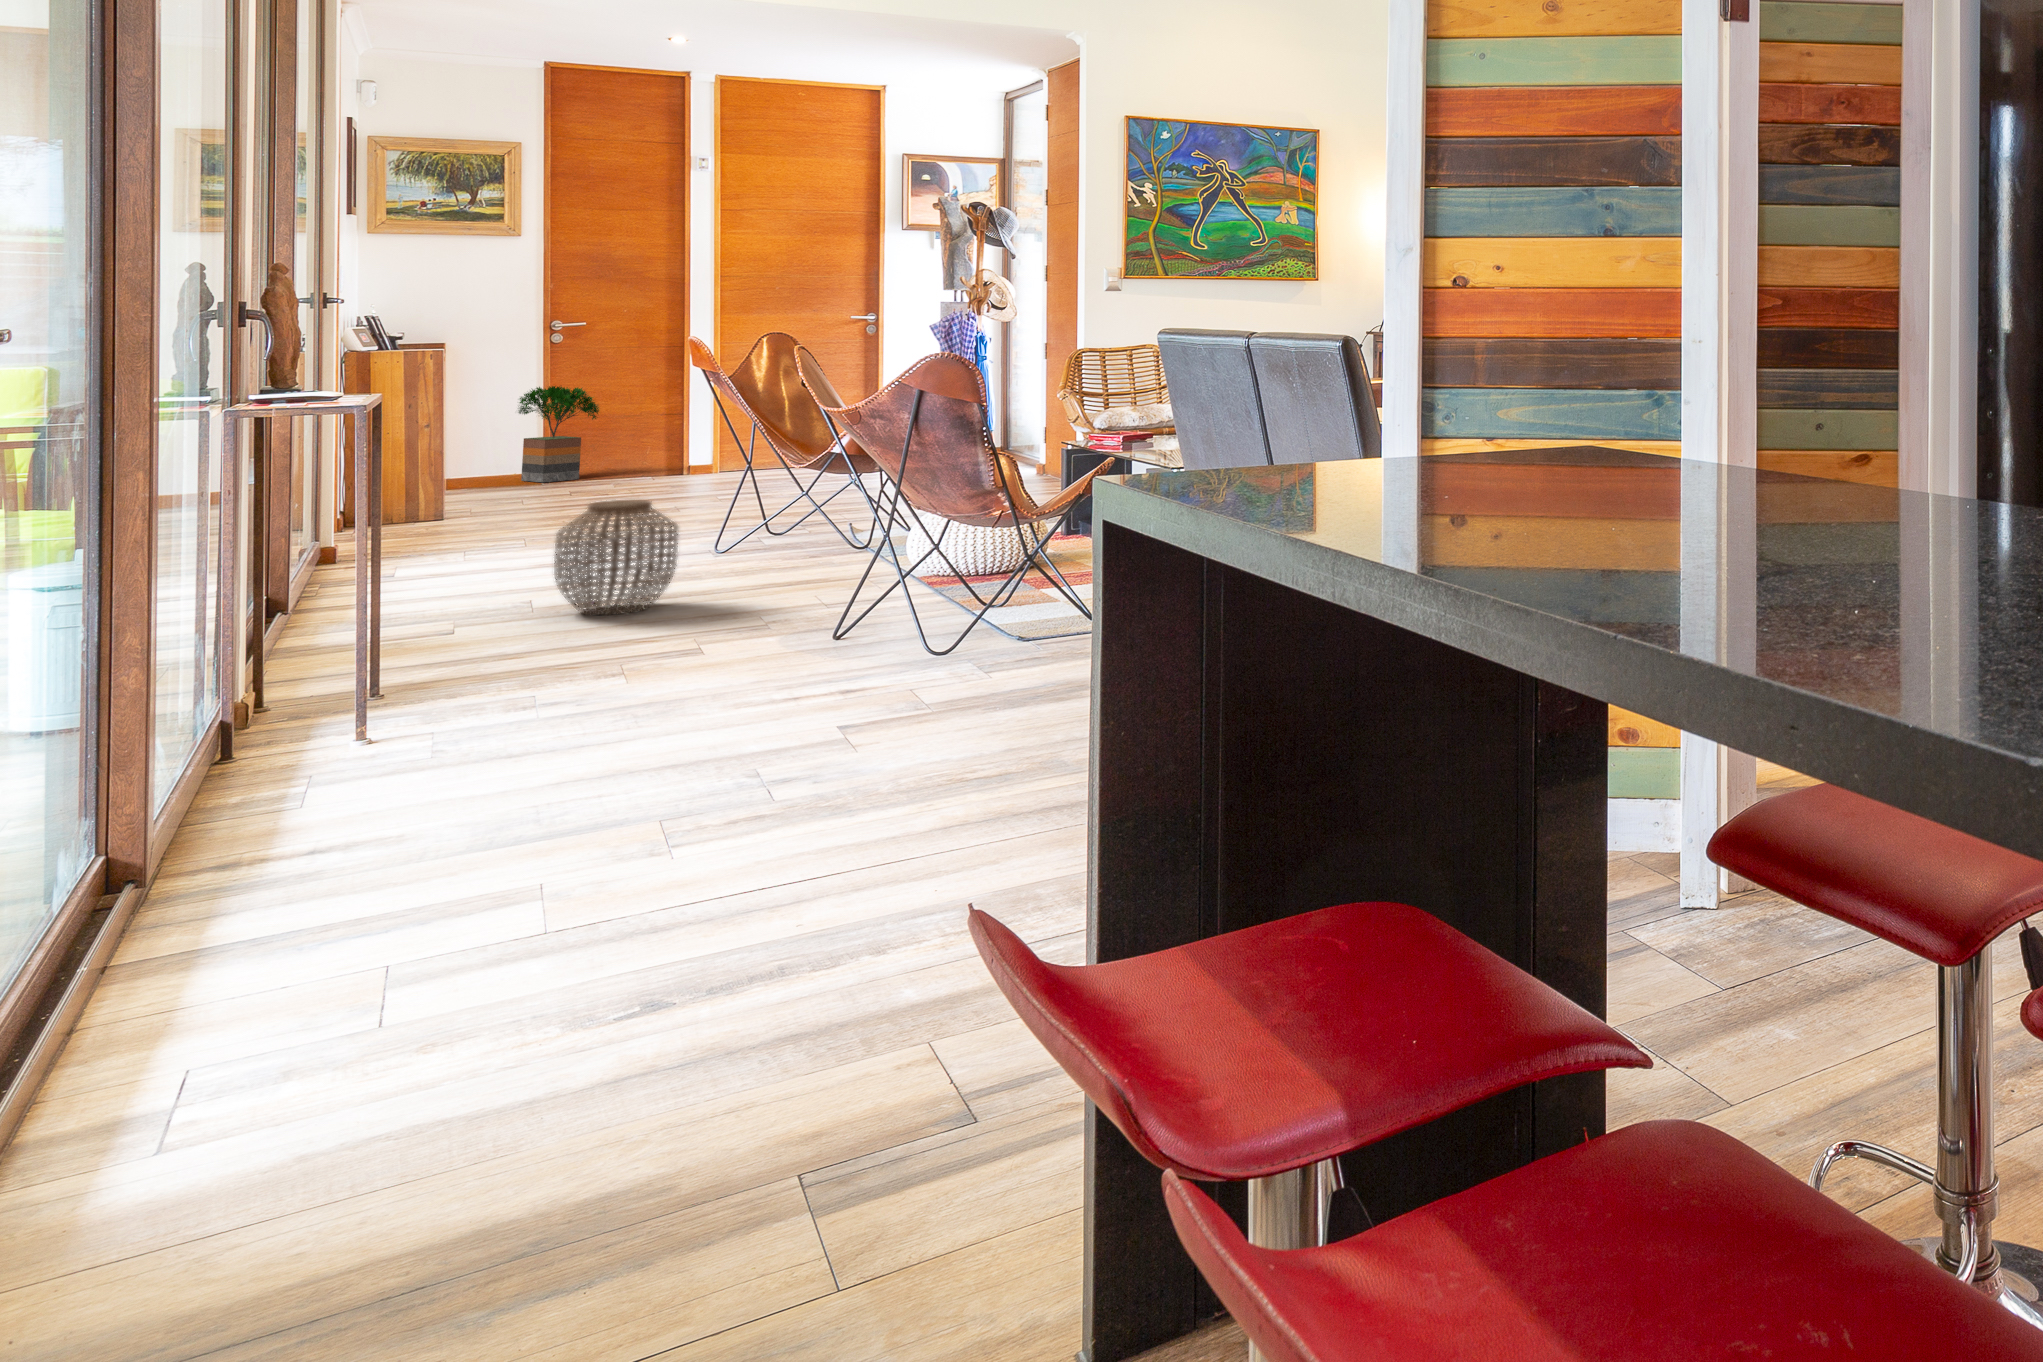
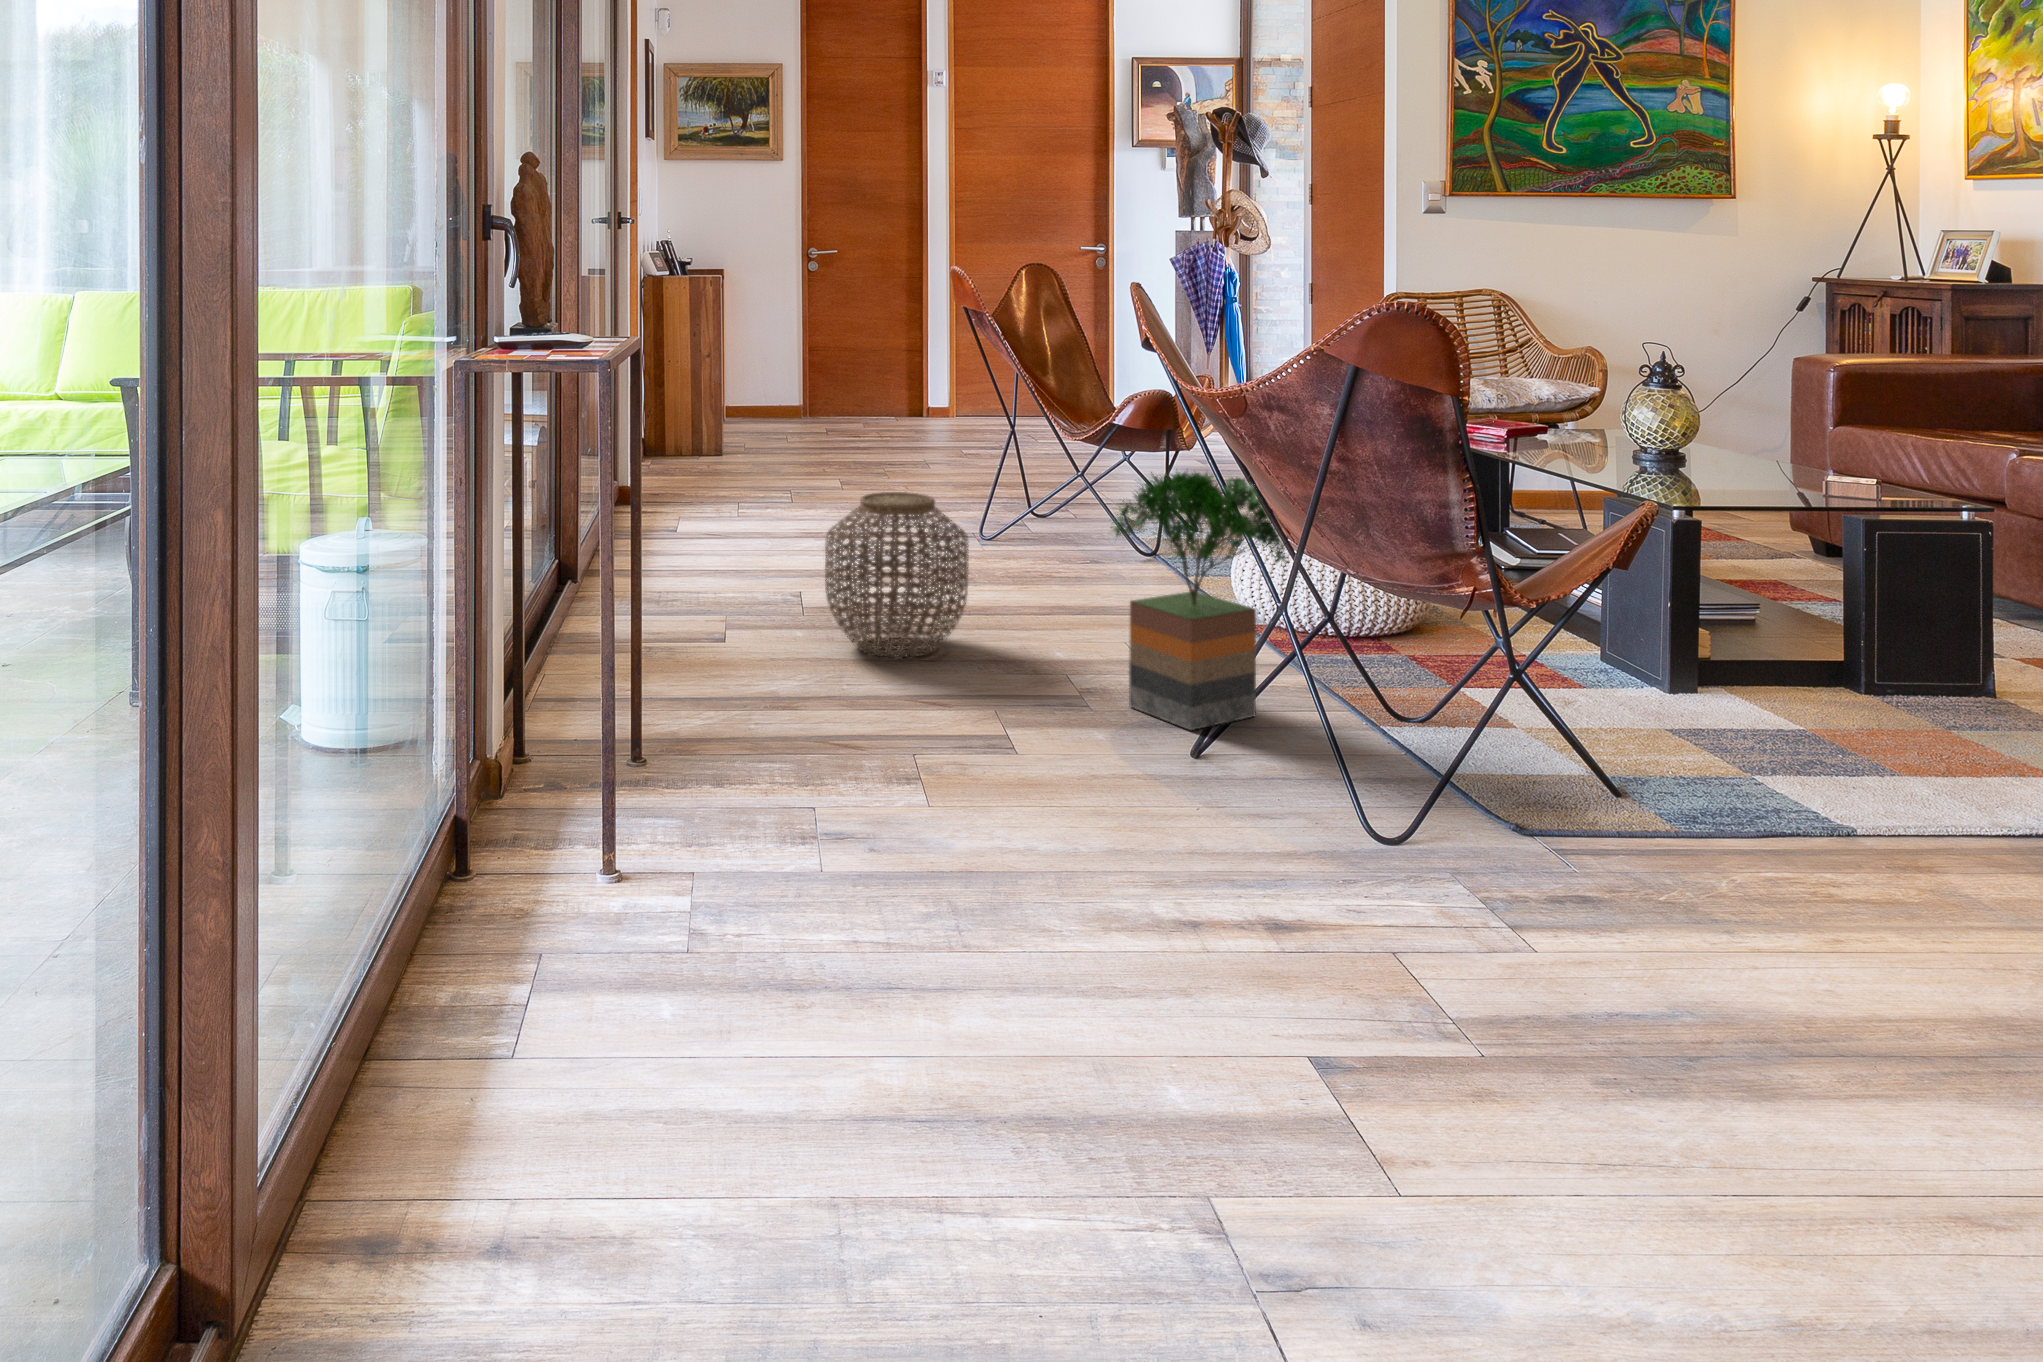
potted tree: present [519,386,599,482] -> present [1111,472,1286,730]

